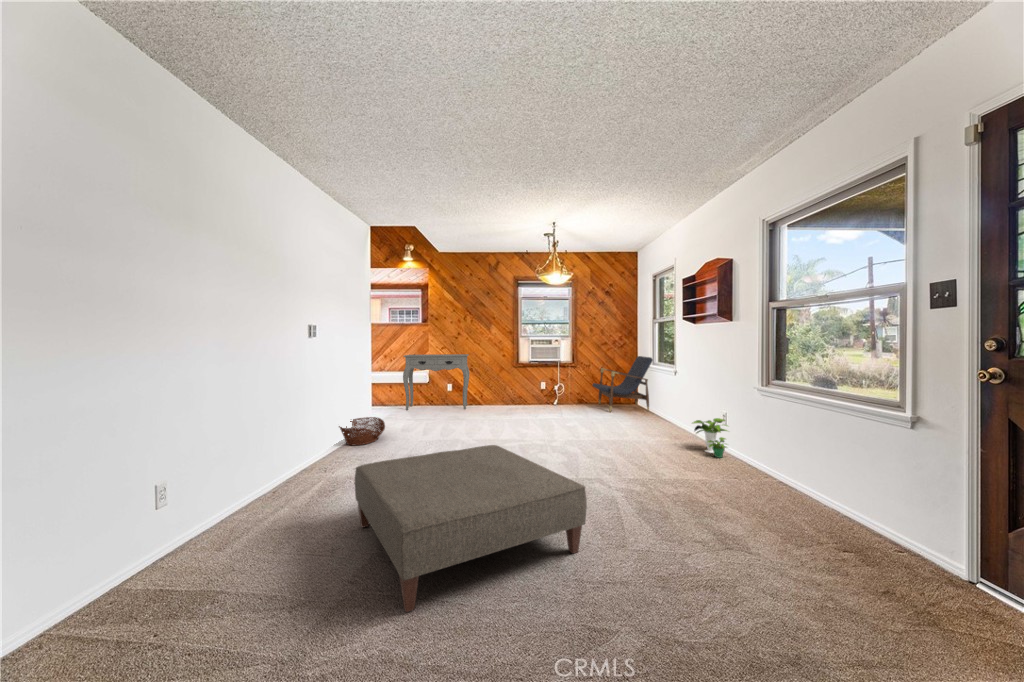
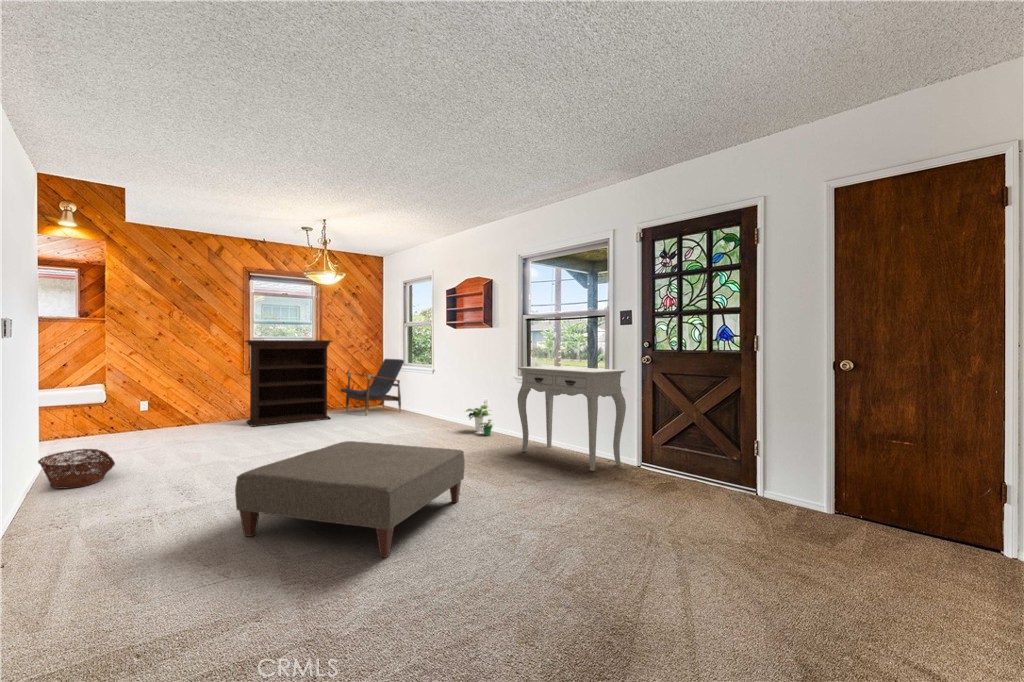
bookshelf: none [509,338,578,412] -> present [245,340,332,427]
console table: present [403,354,469,410] -> present [517,366,626,471]

